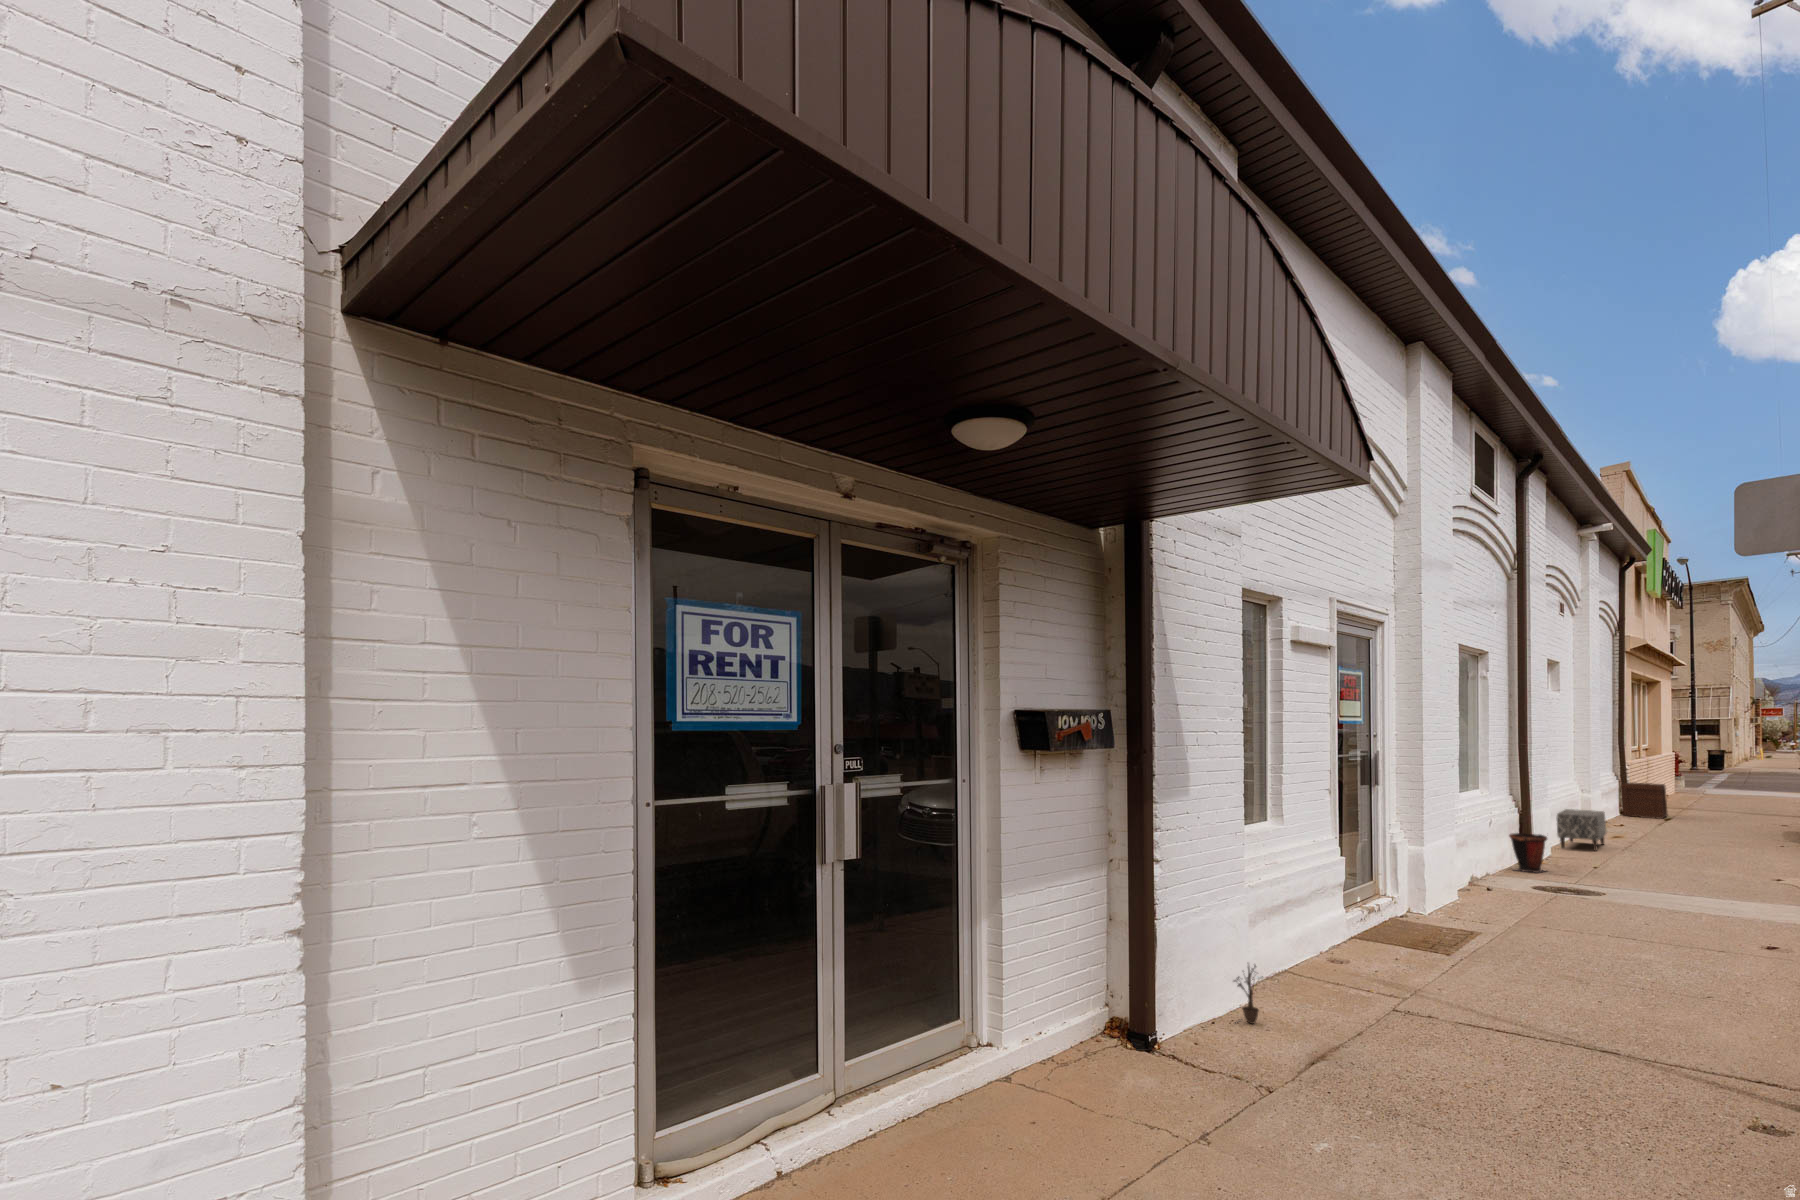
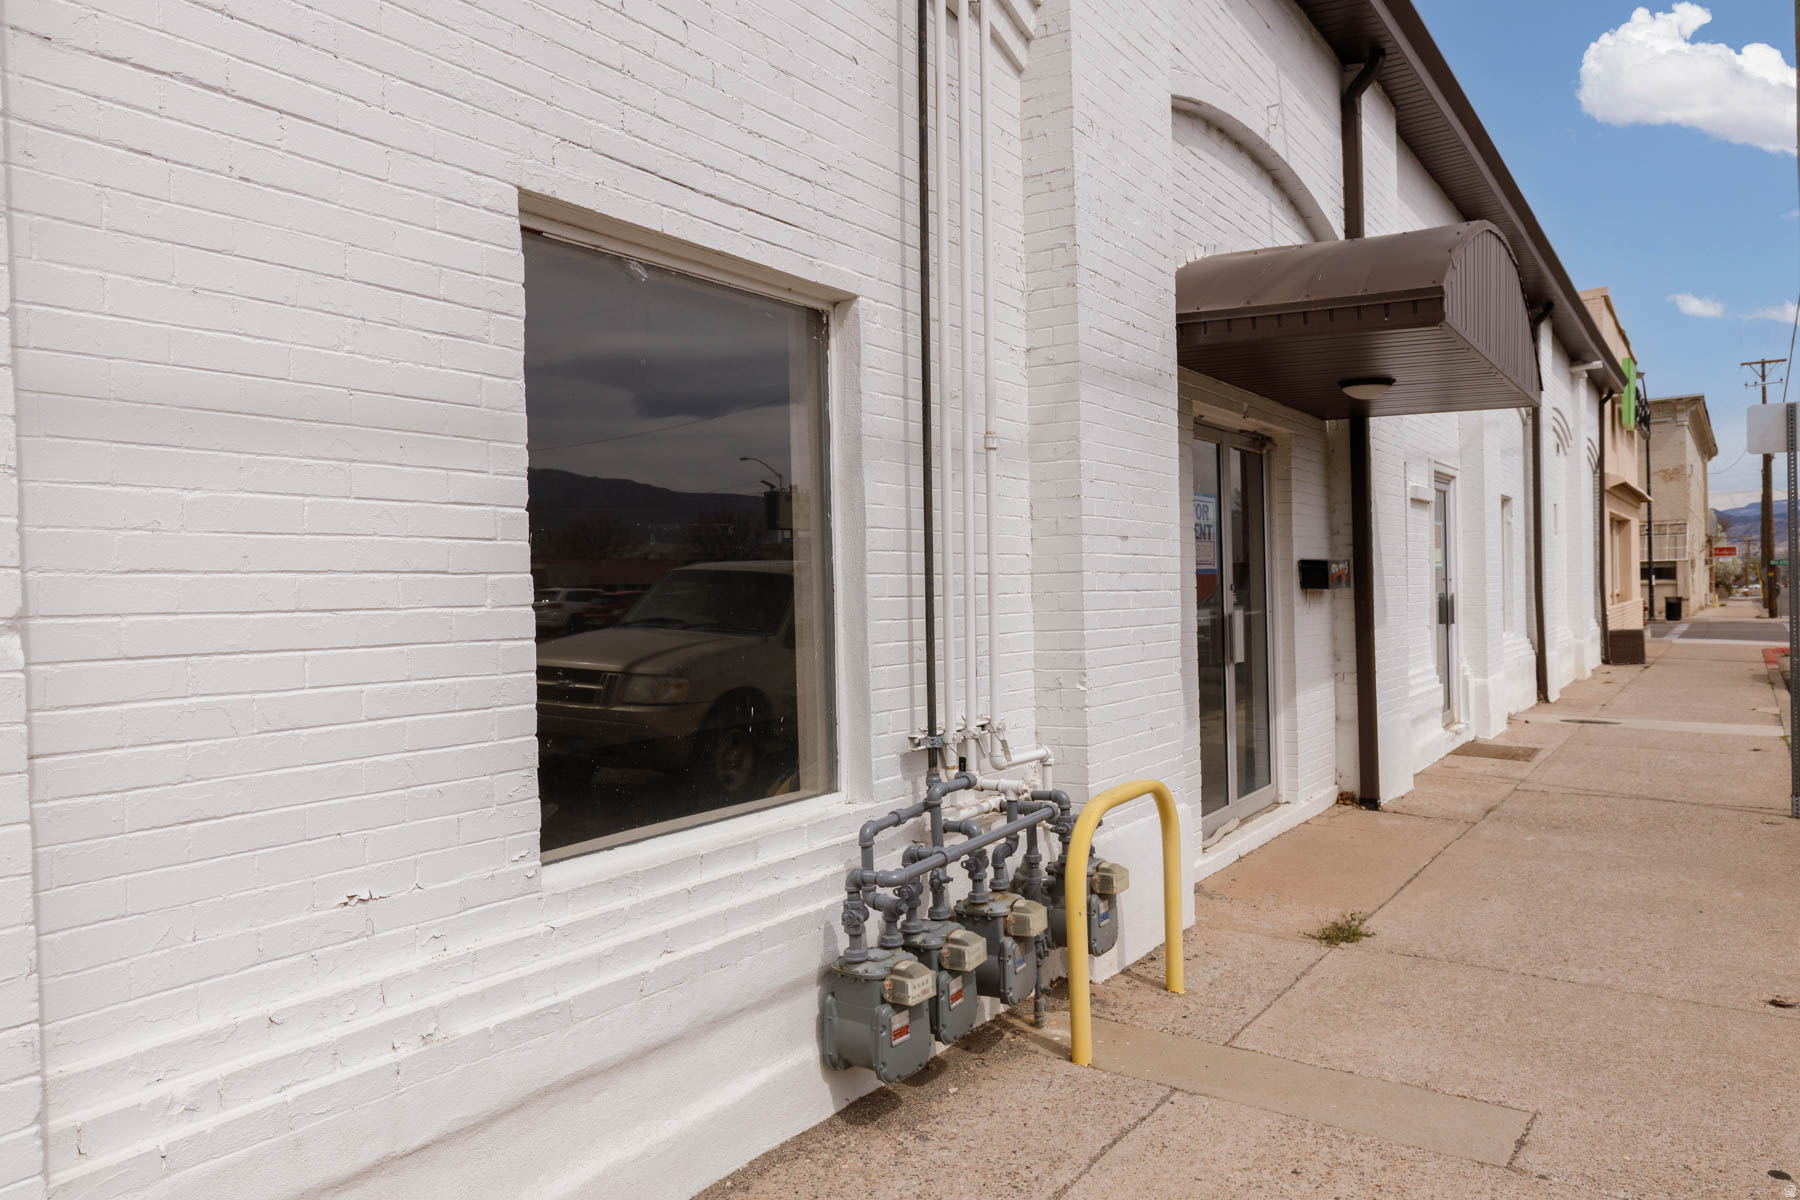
bench: present [1557,809,1606,851] -> none [1561,653,1603,691]
waste bin: present [1509,833,1547,873] -> none [1531,670,1566,708]
decorative plant: present [1234,965,1263,1024] -> none [1412,748,1432,793]

